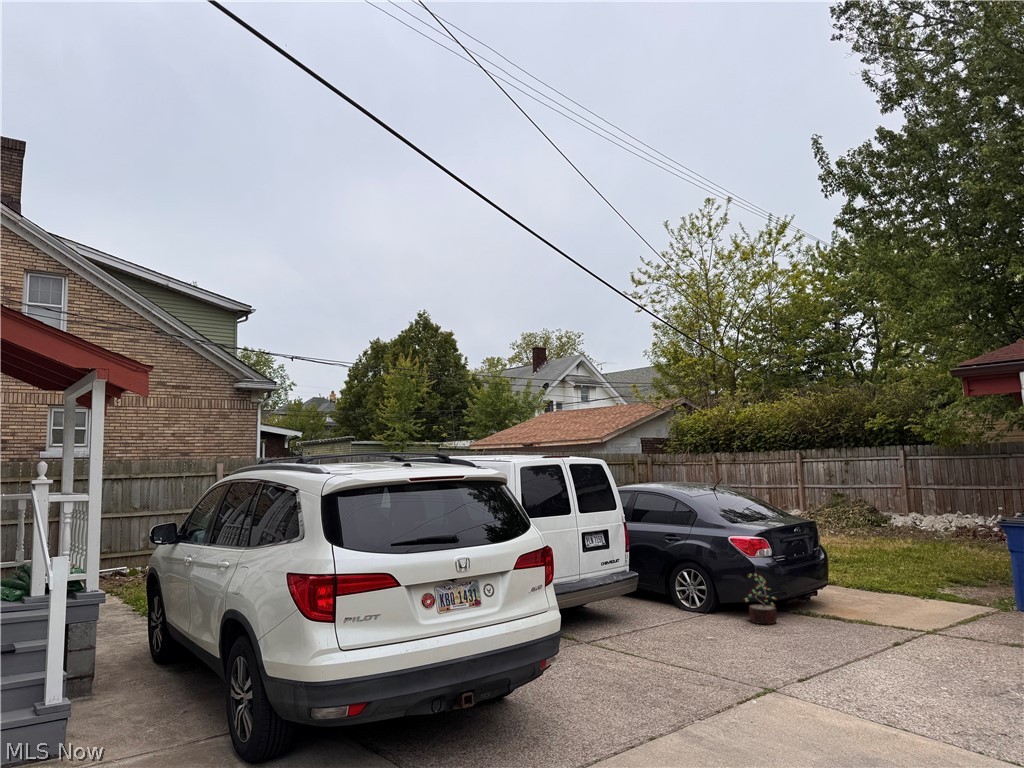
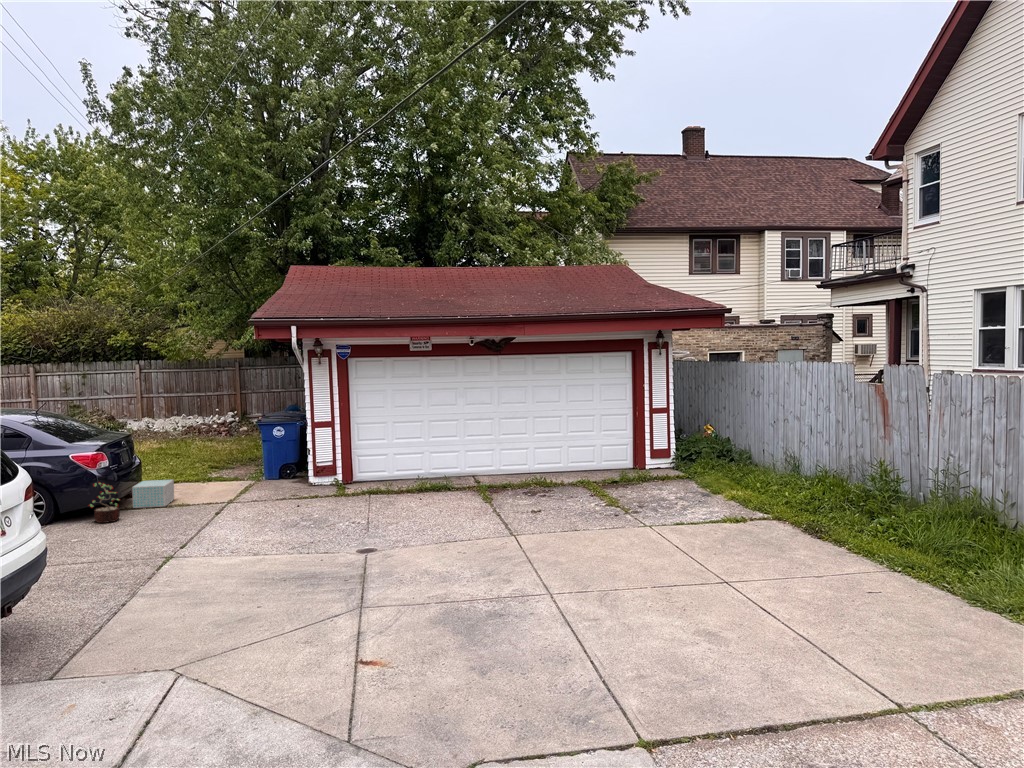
storage box: none [804,581,862,619] -> present [132,480,174,508]

